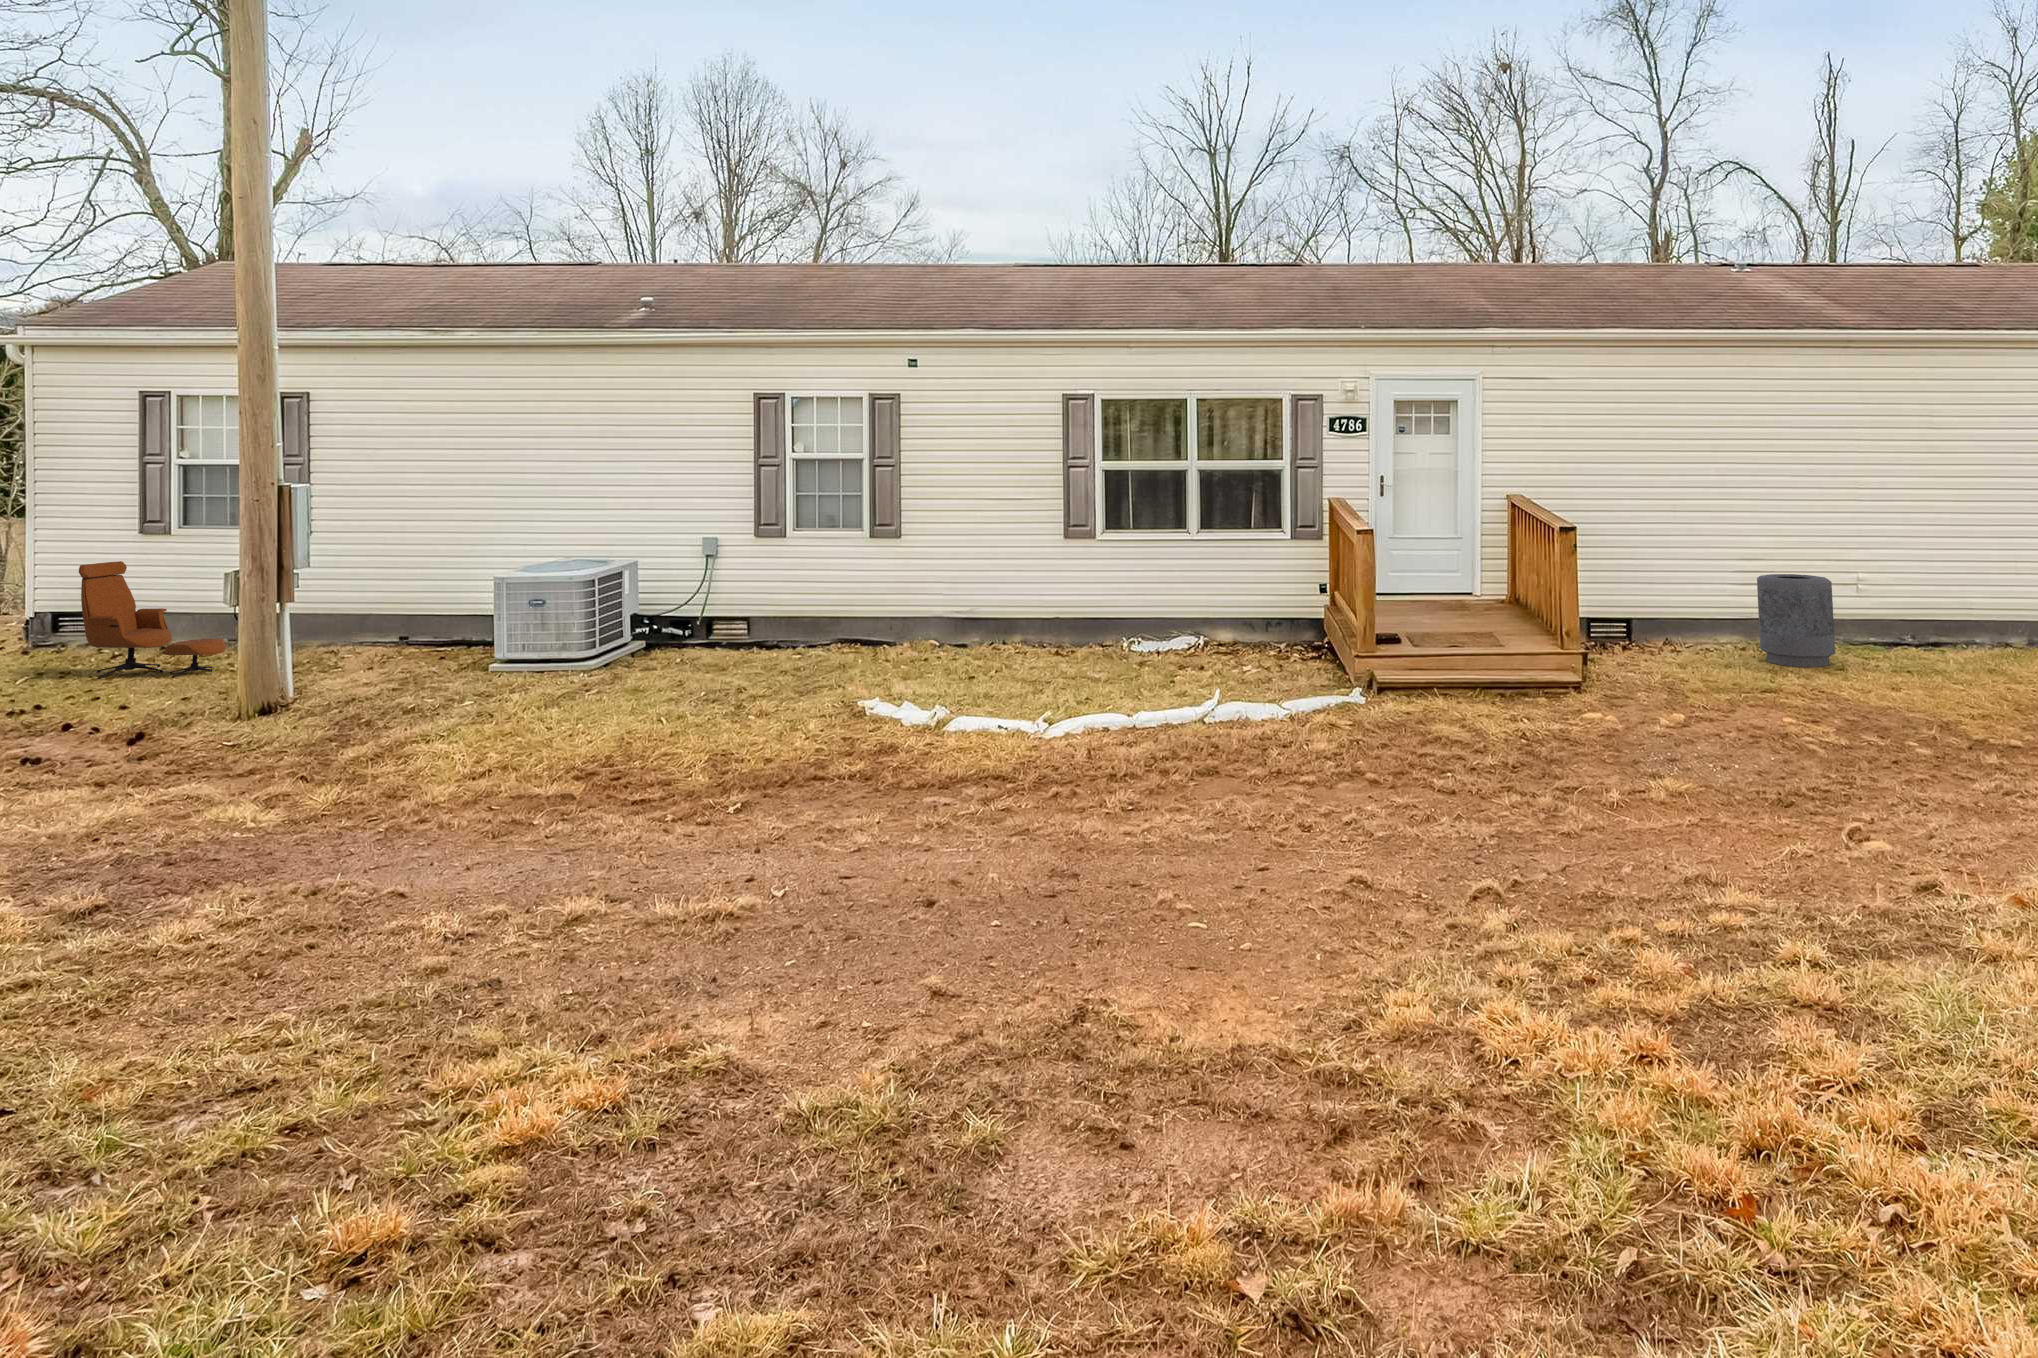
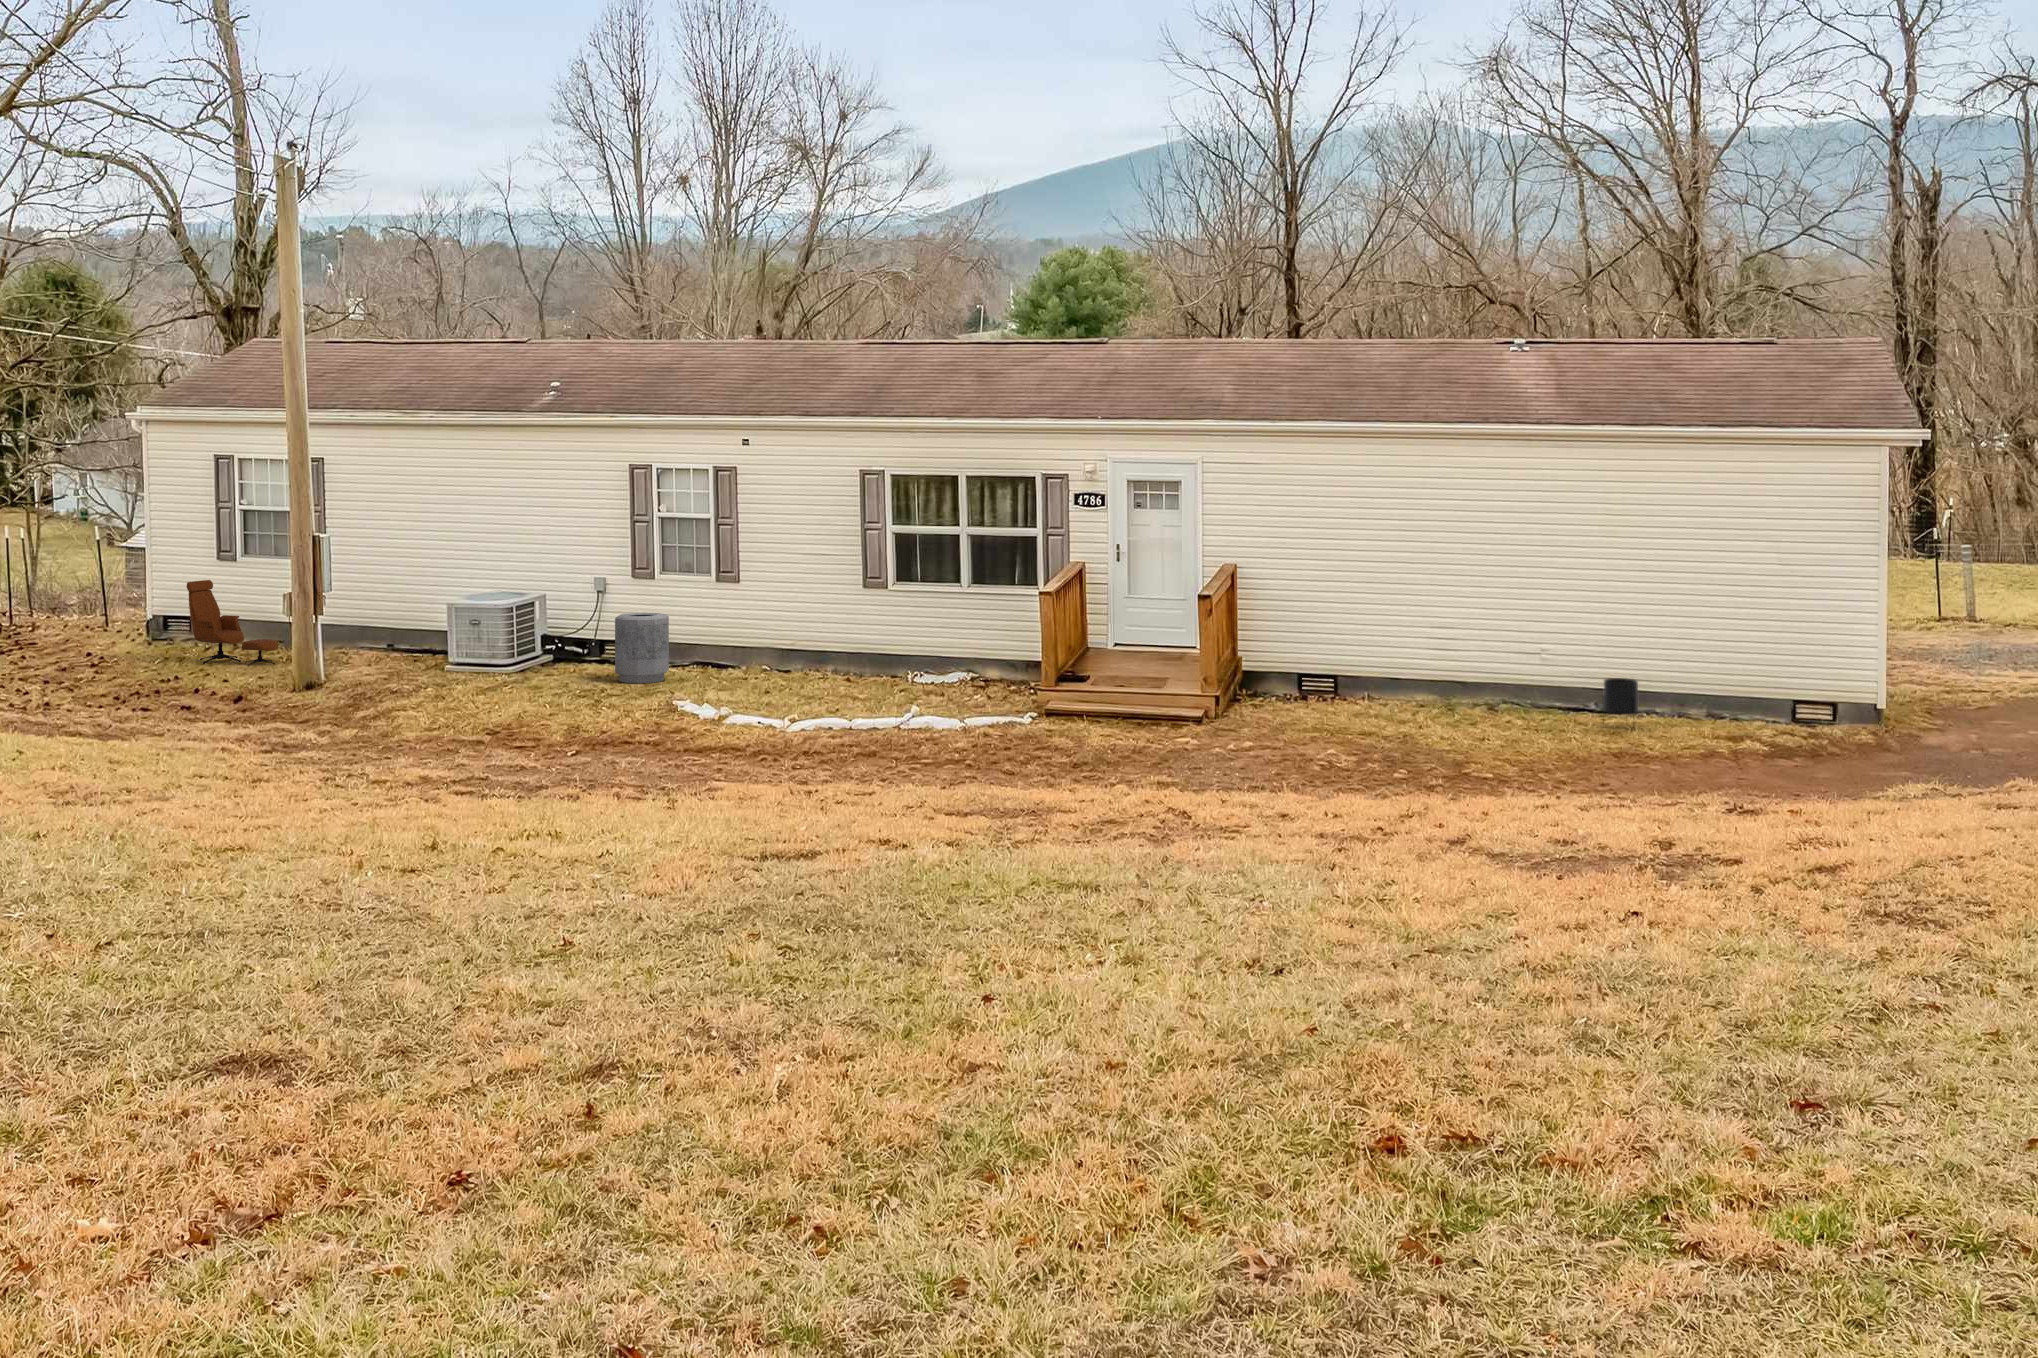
trash can: present [1757,574,1835,667] -> present [615,613,669,683]
planter: none [1937,604,1984,661] -> present [1603,678,1639,714]

